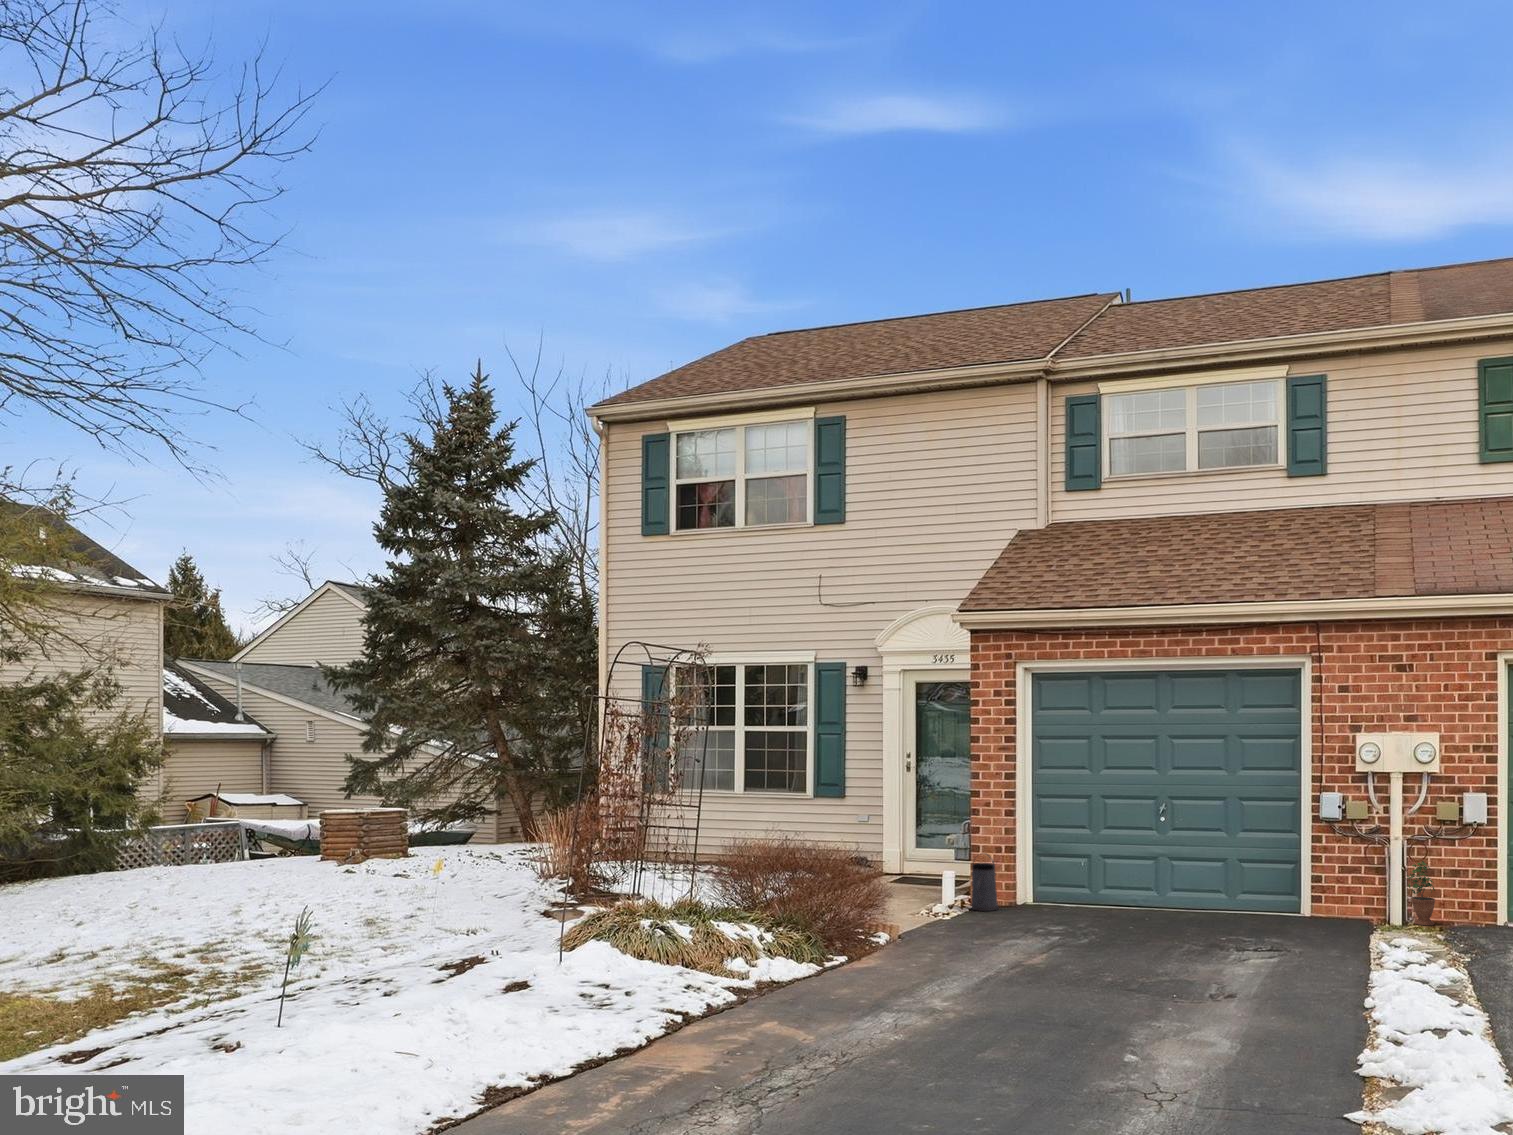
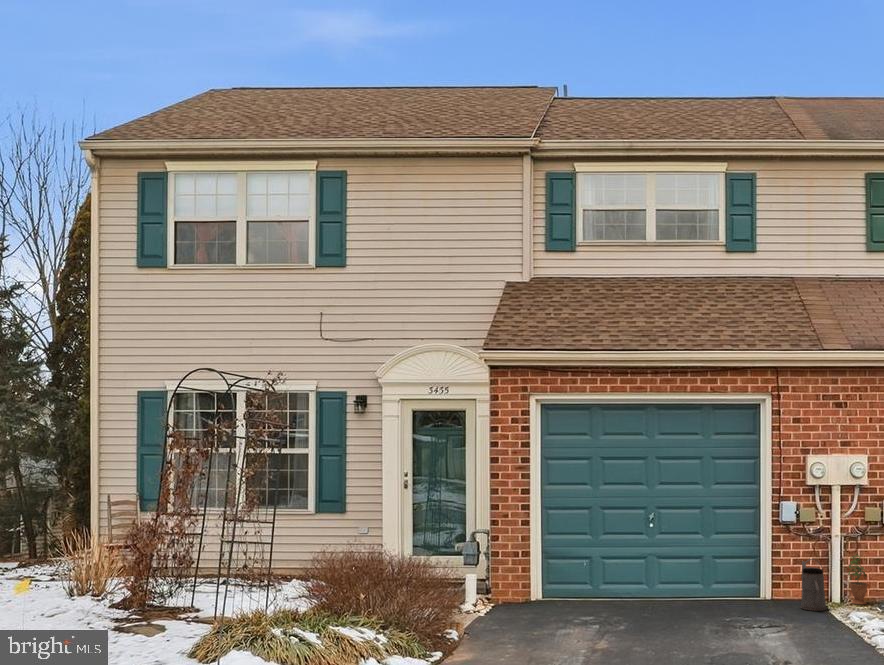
watering can: present [971,854,999,911] -> present [800,559,827,611]

